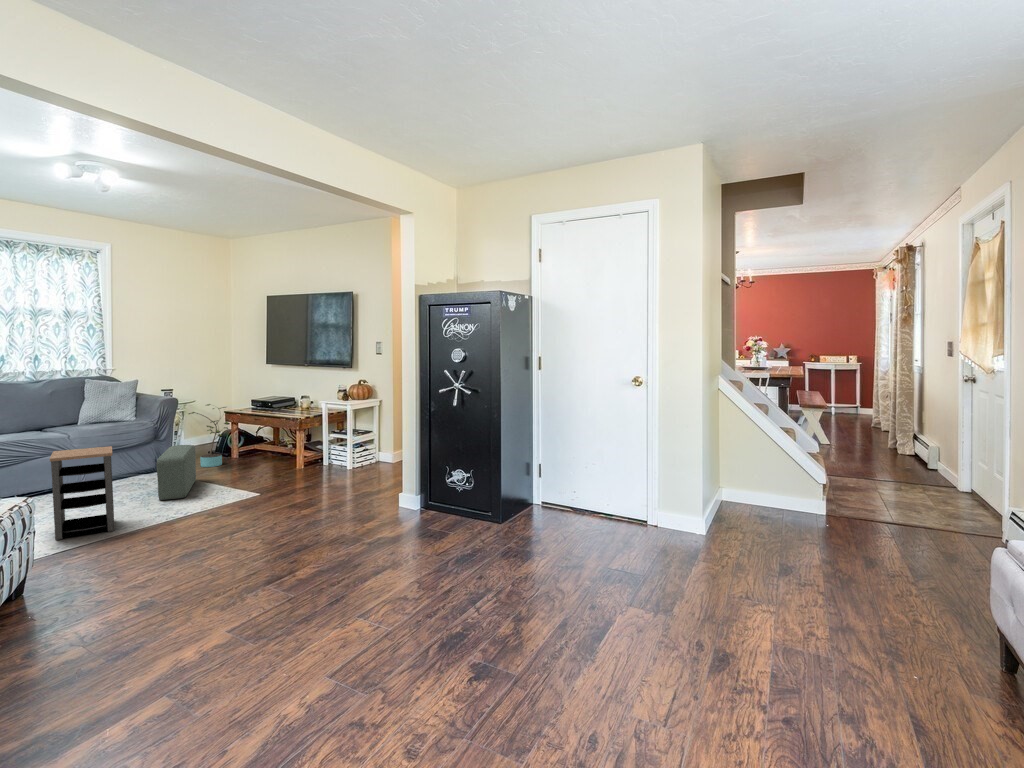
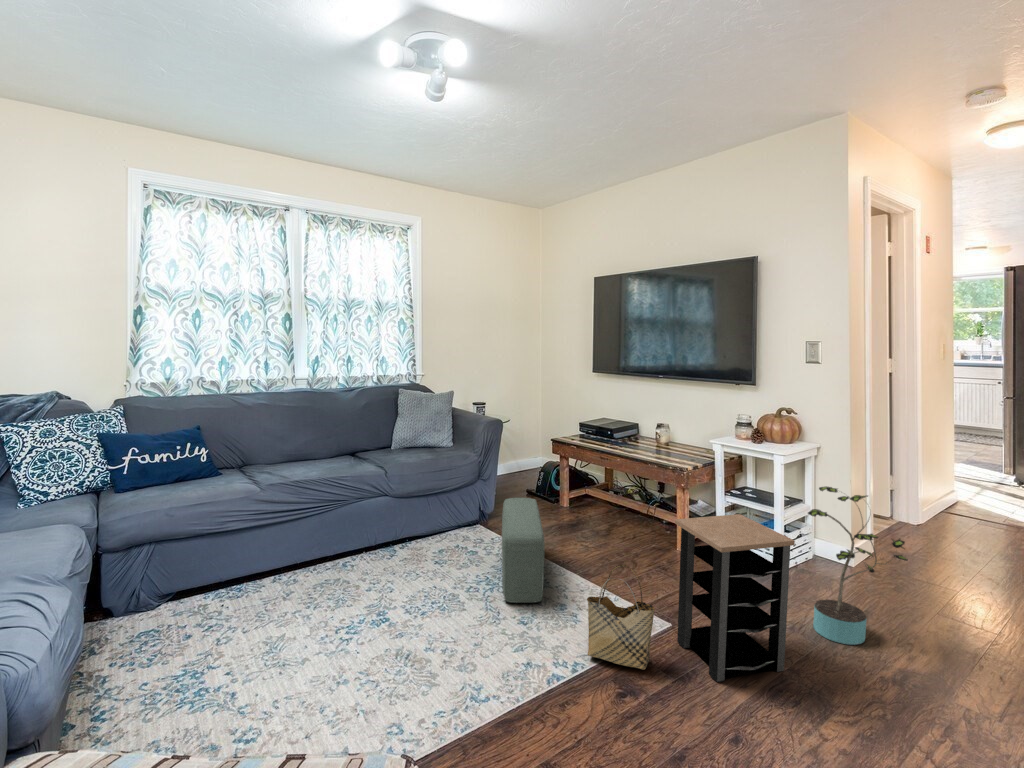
potted plant: present [189,404,230,467] -> present [808,486,908,645]
side table: present [50,446,115,540] -> present [675,514,795,682]
woven basket: none [199,460,238,510] -> present [587,565,655,670]

